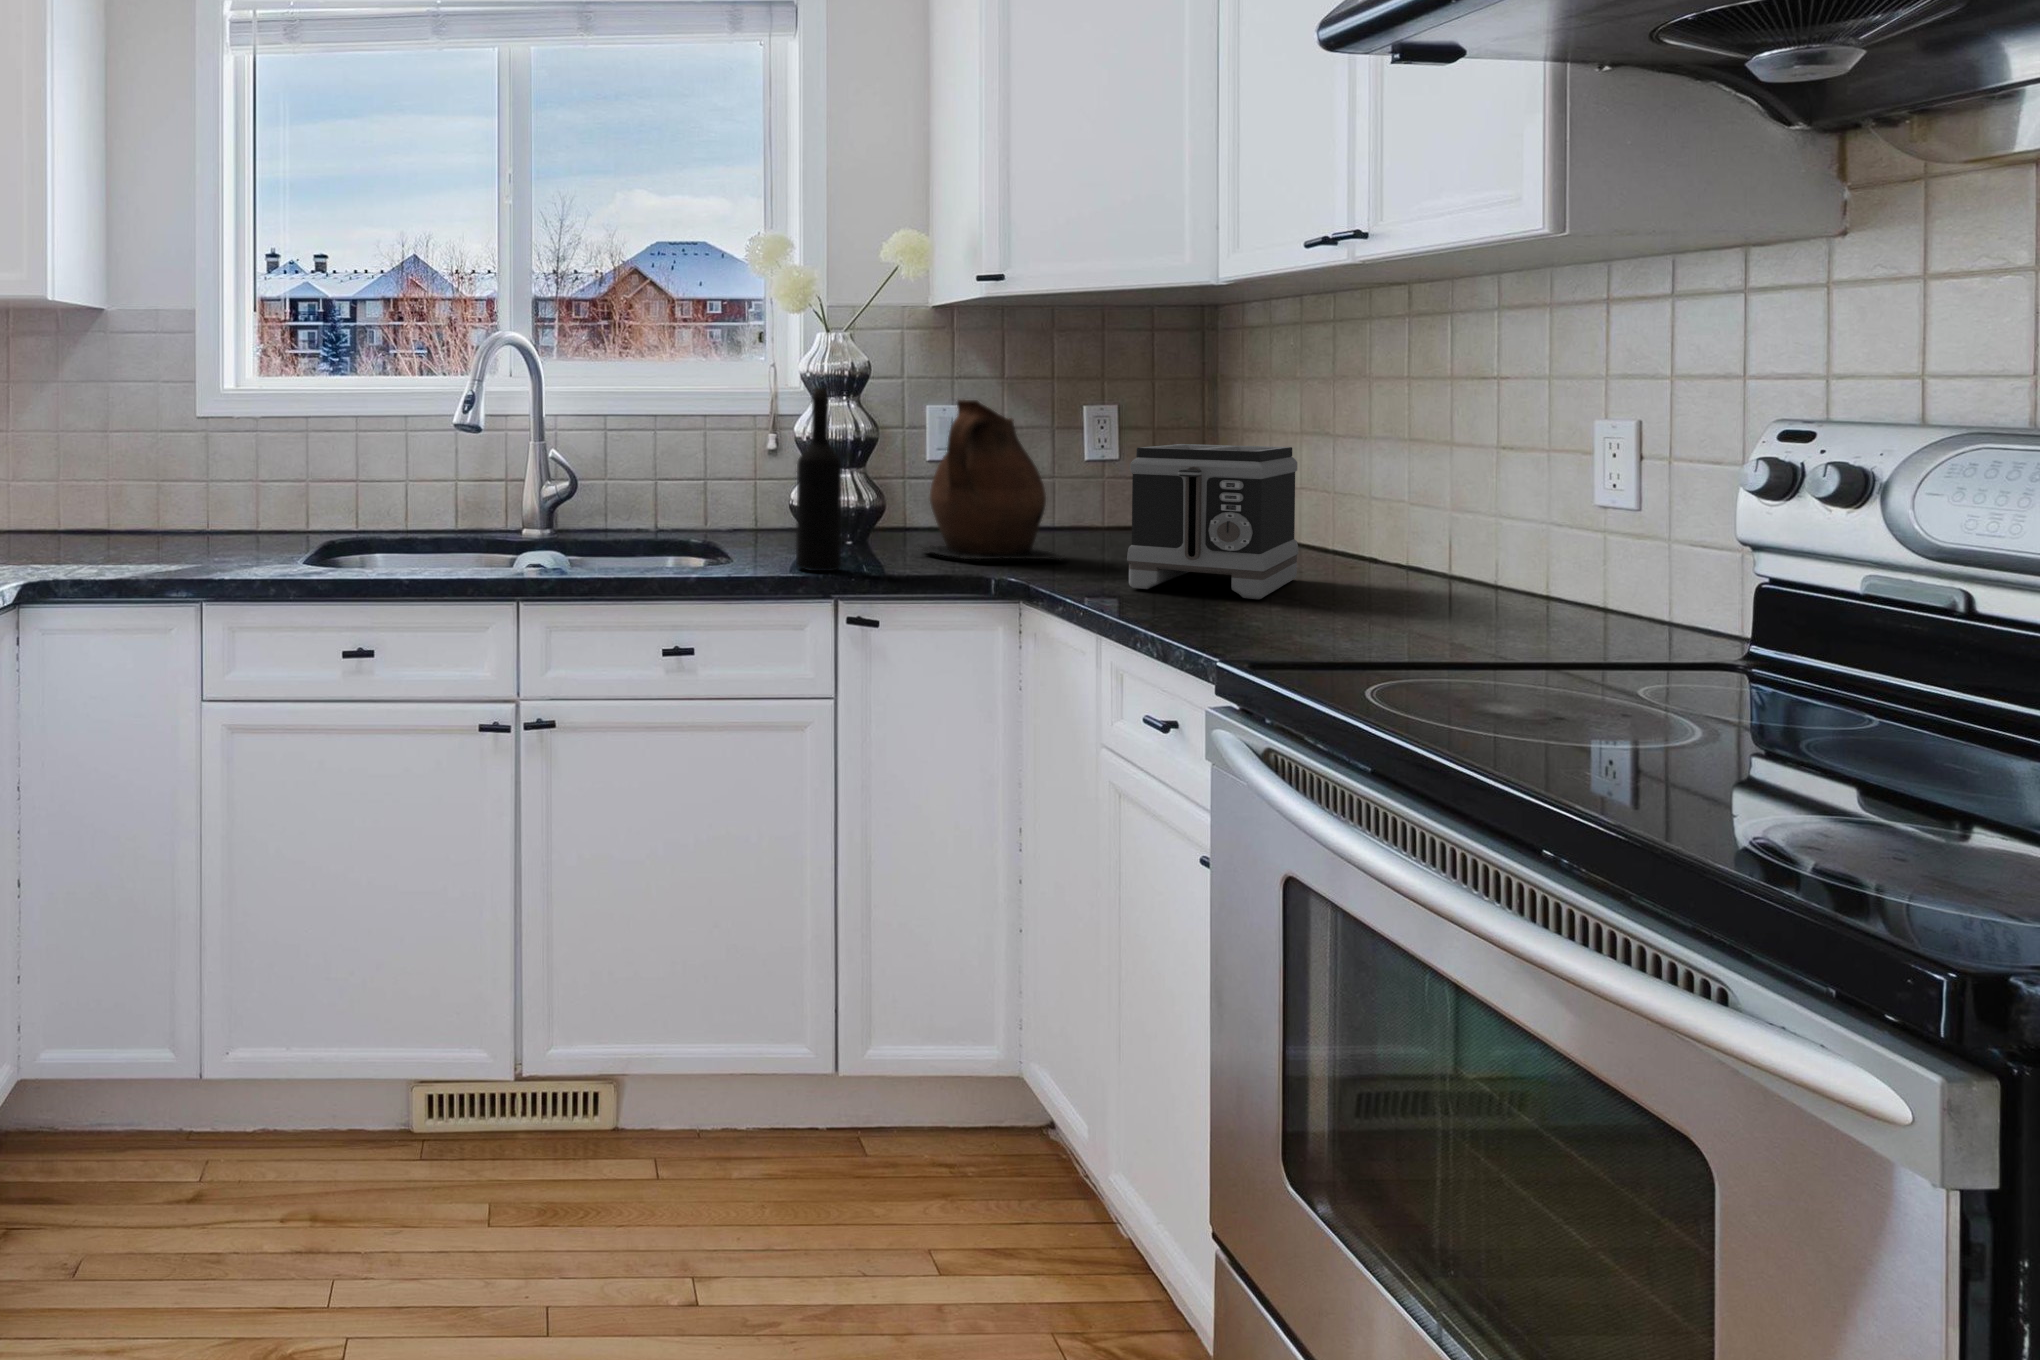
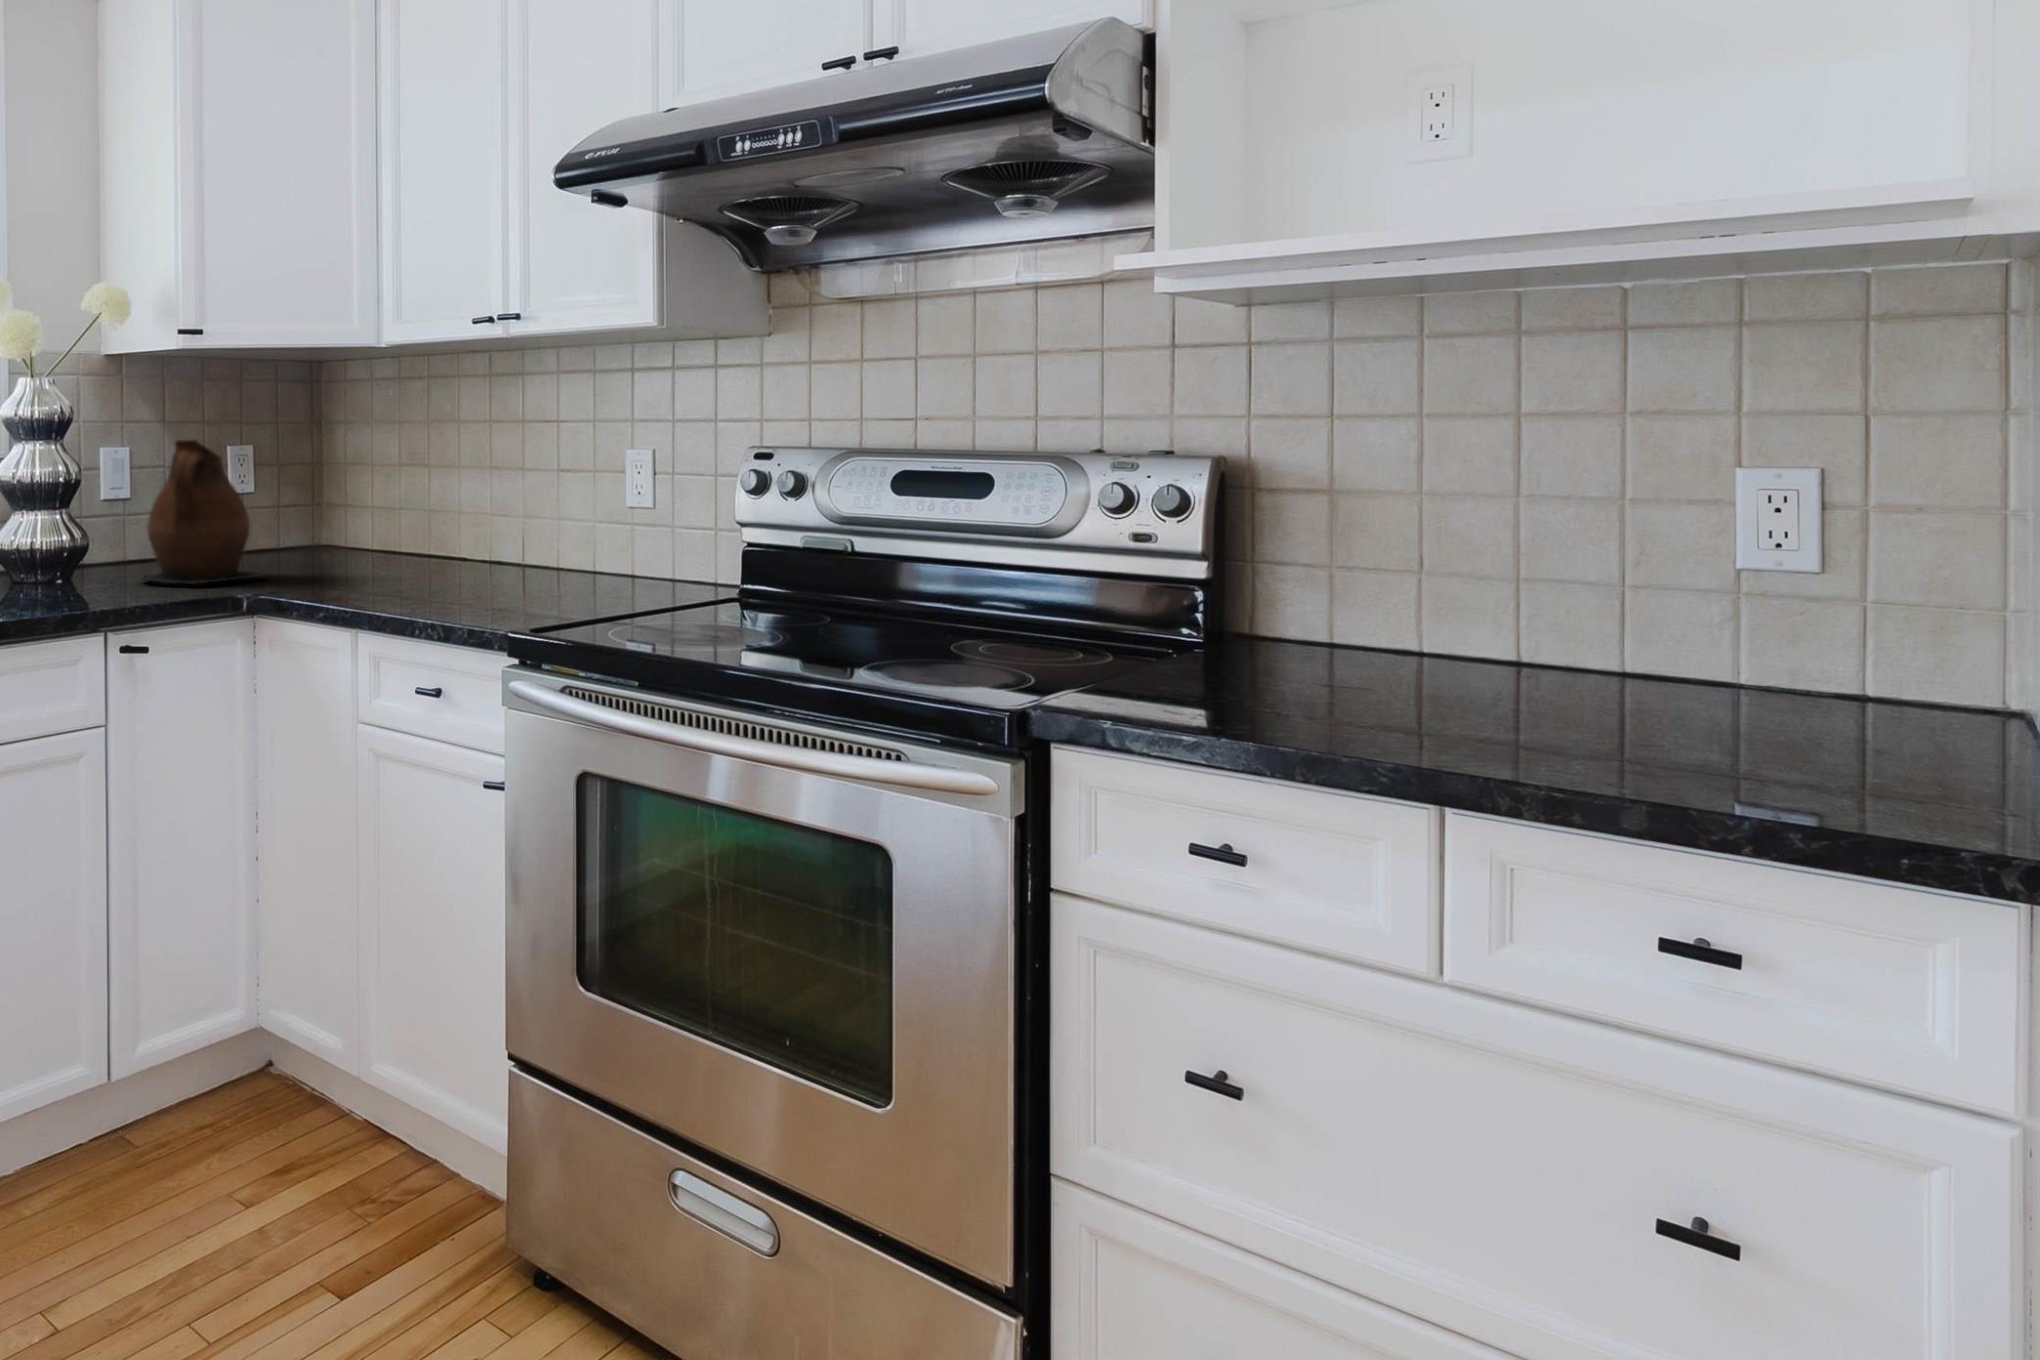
wine bottle: present [796,388,842,571] -> none [56,432,101,609]
toaster: present [1127,444,1298,599] -> none [351,472,452,593]

